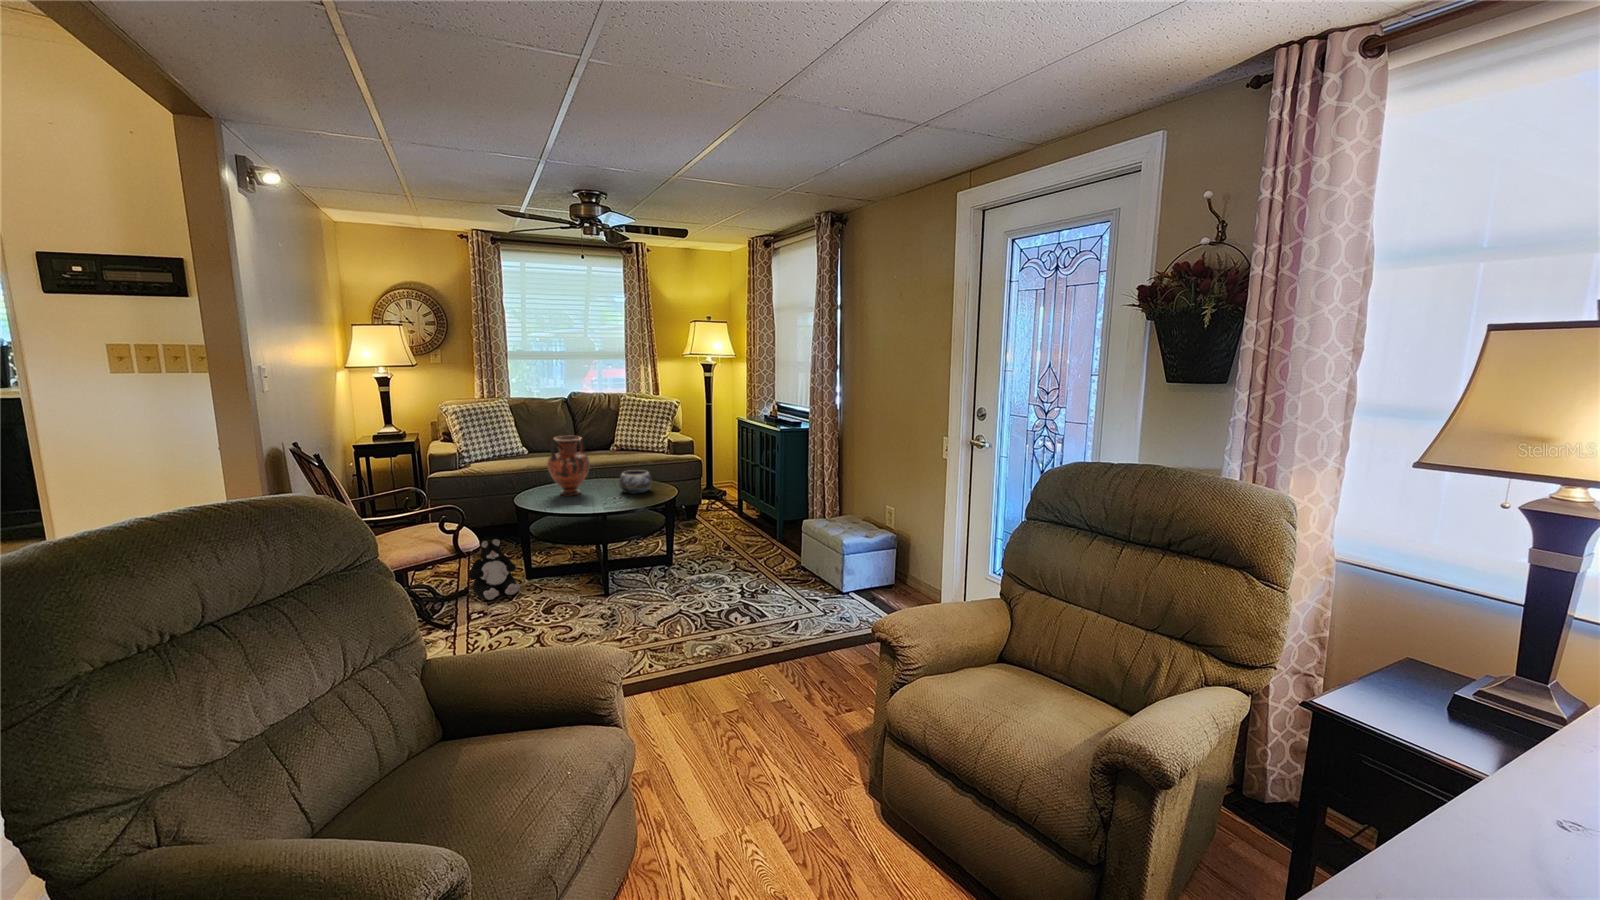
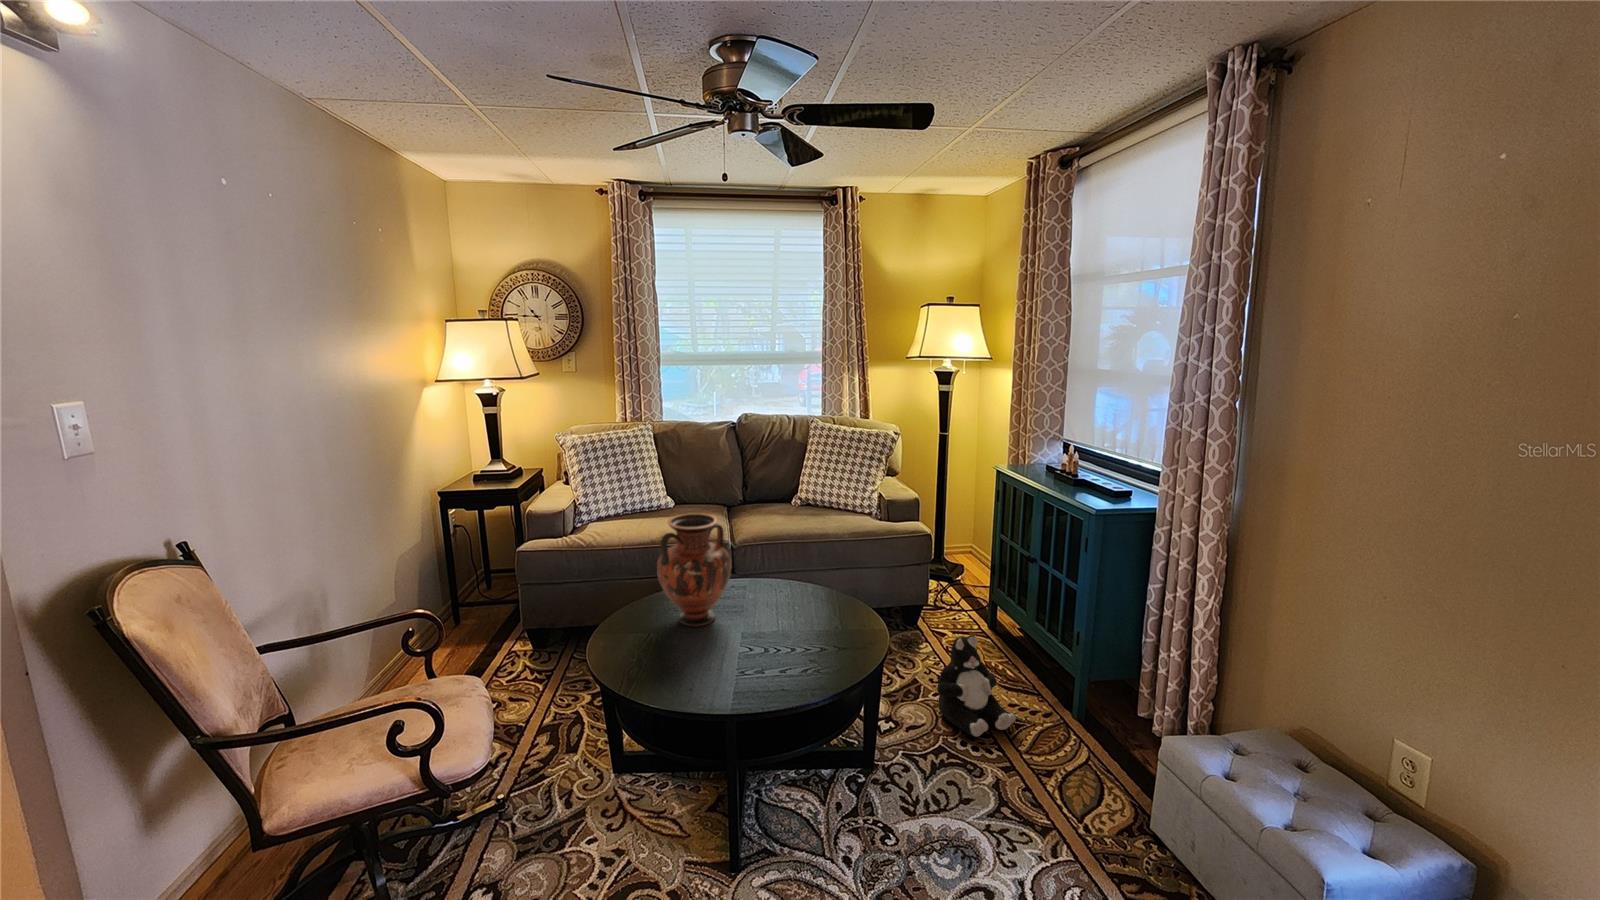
decorative bowl: present [619,470,652,494] -> none [782,581,842,634]
plush toy: present [469,538,520,600] -> present [937,635,1016,737]

